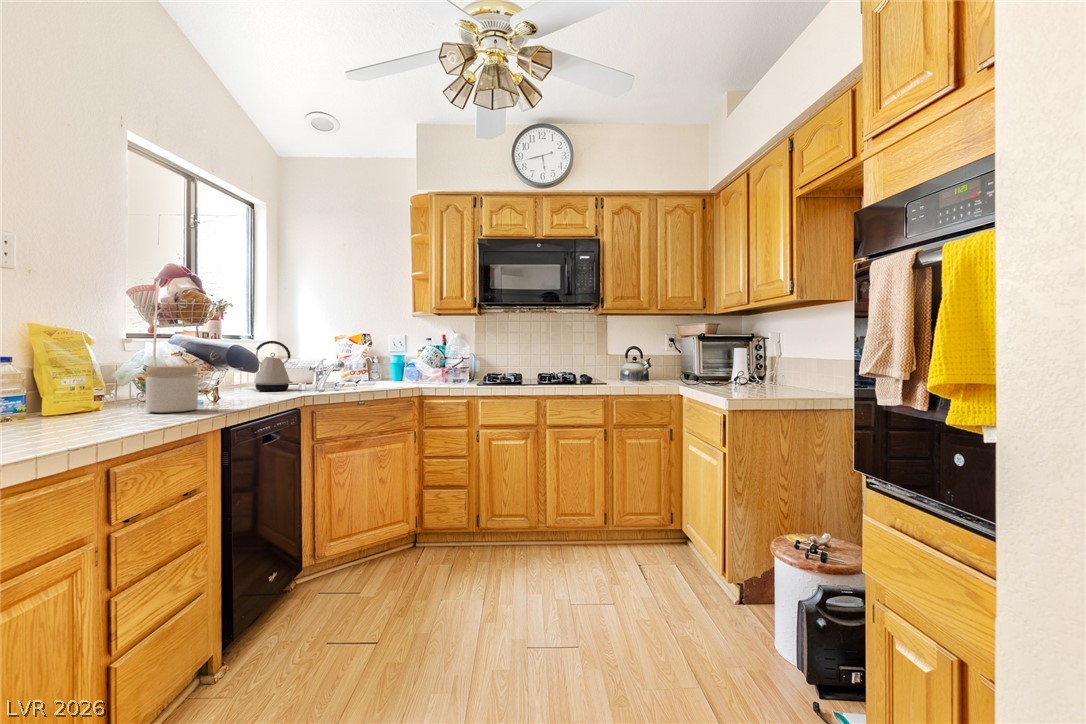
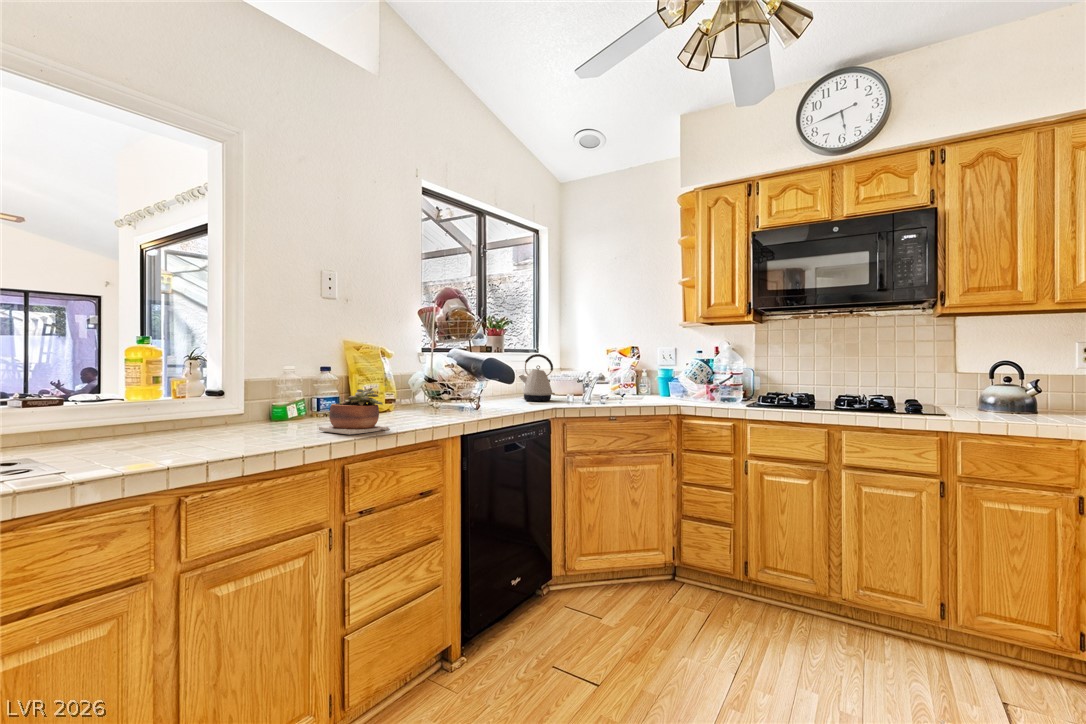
jar: present [146,366,198,413] -> none [414,377,452,417]
succulent plant: none [40,380,146,435] -> present [319,388,389,434]

